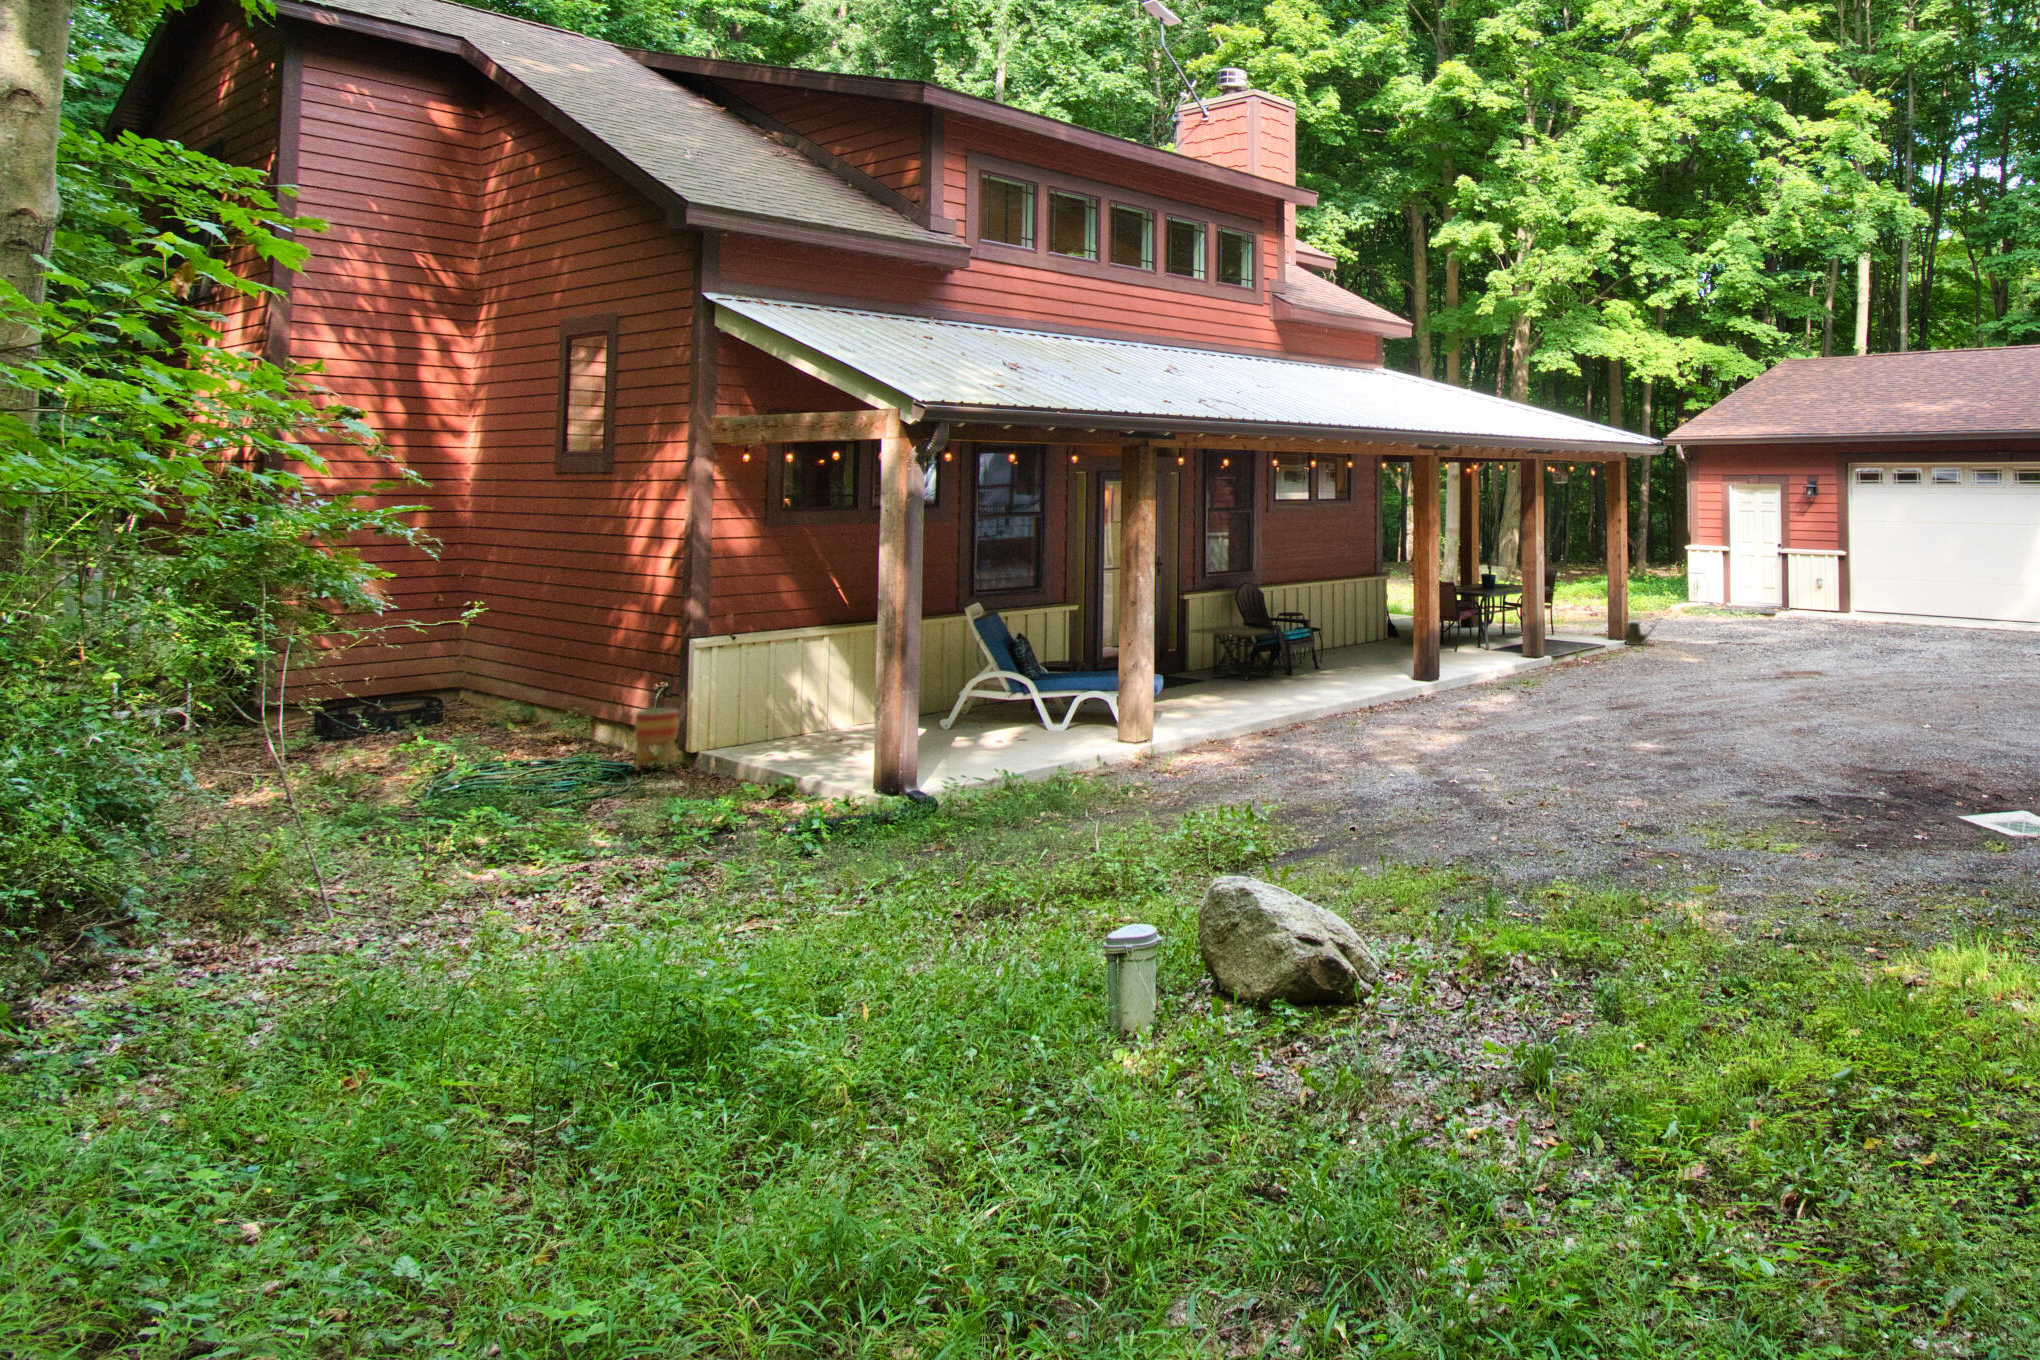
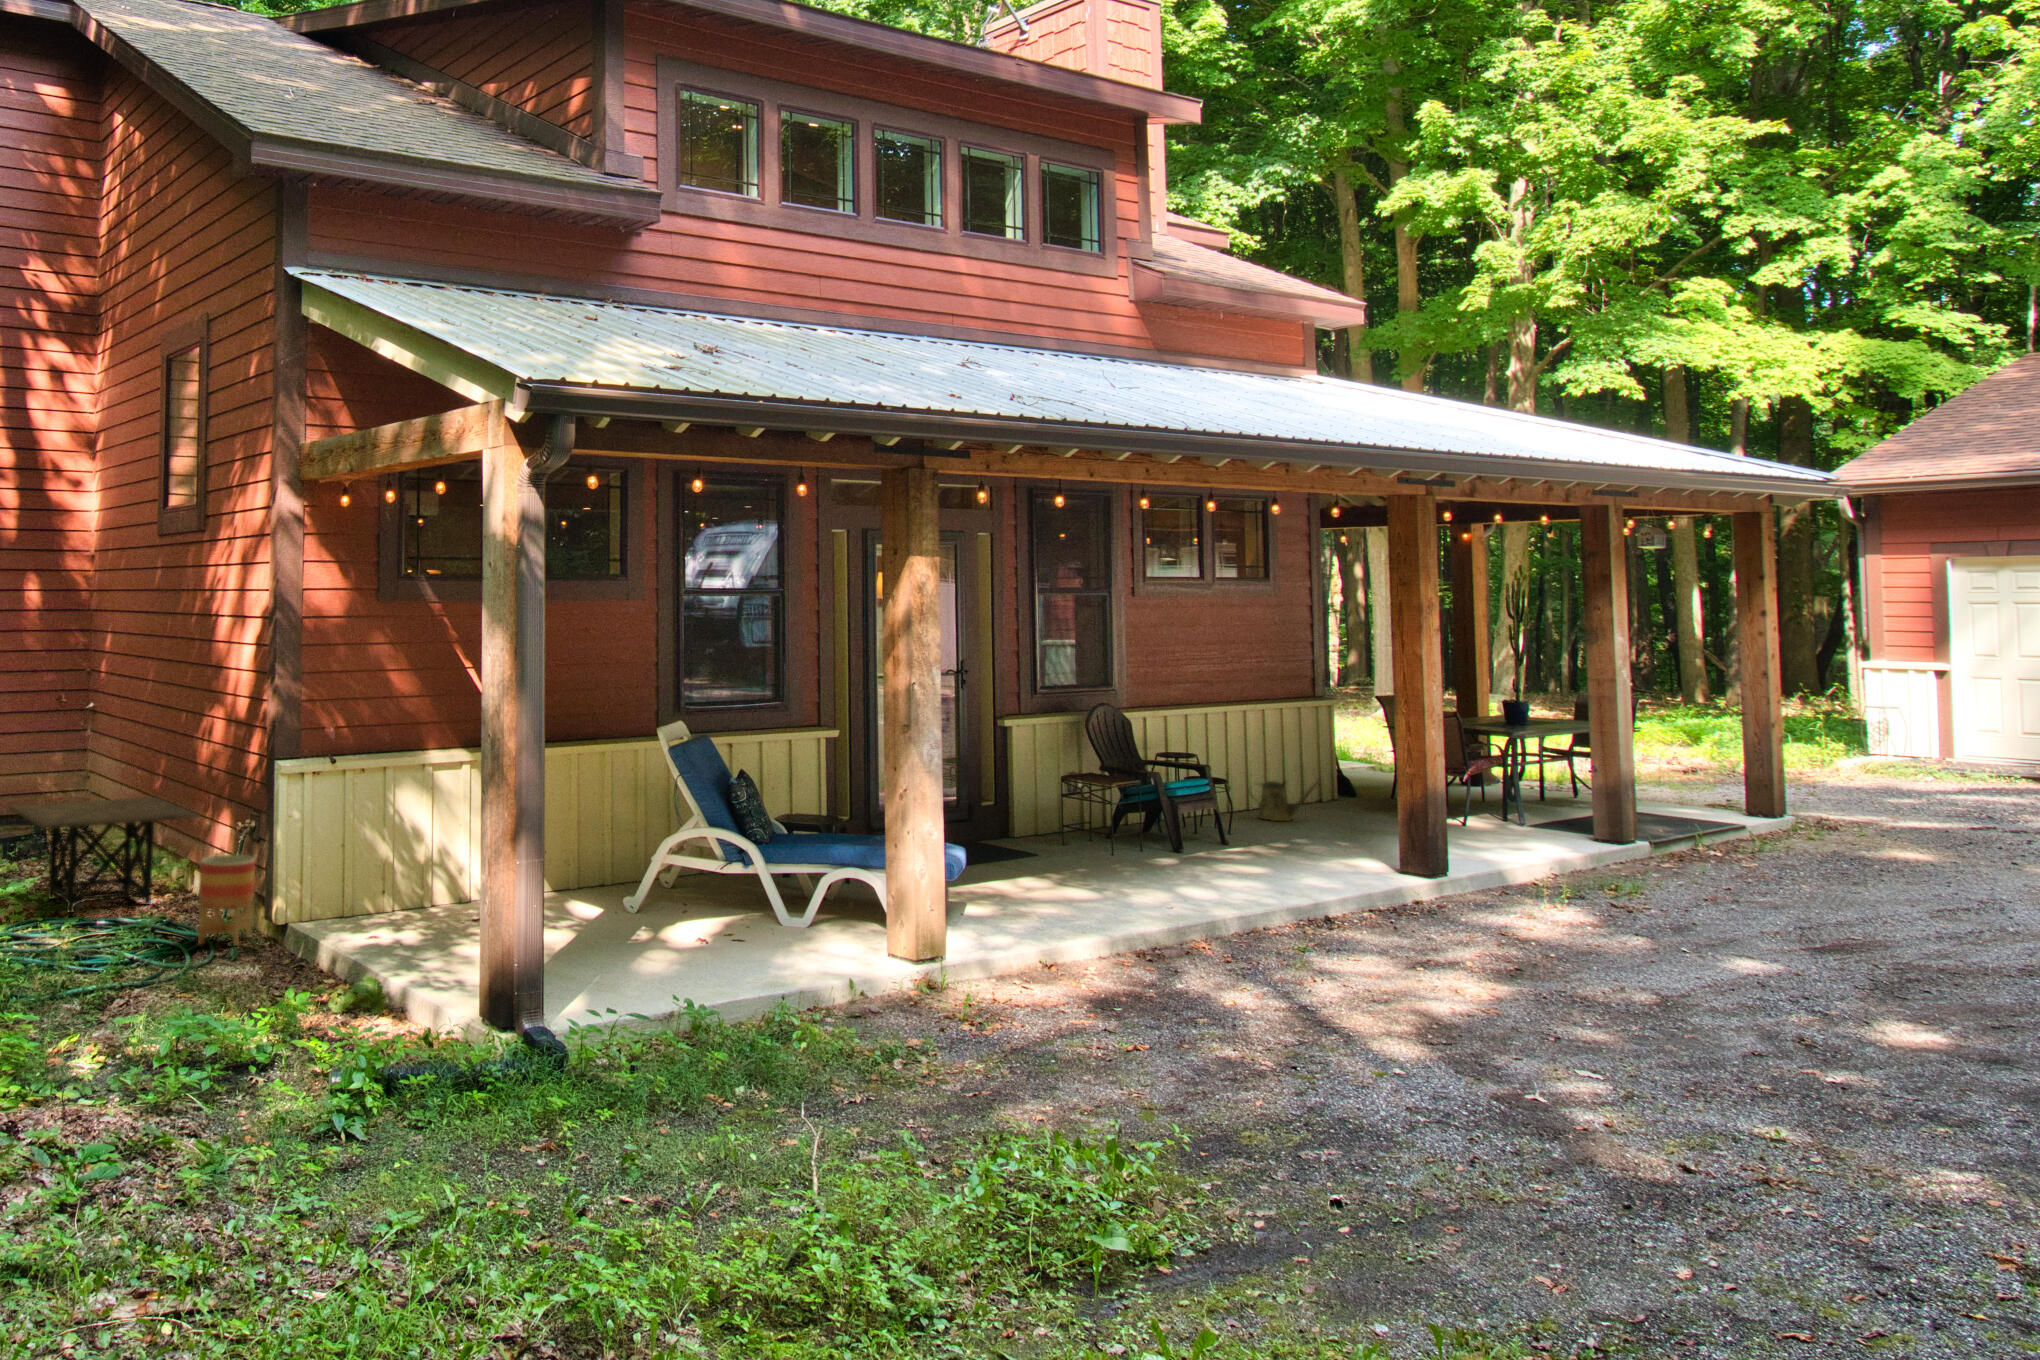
watering can: present [1619,622,1651,645] -> present [1257,781,1319,821]
side table: present [1190,625,1273,680] -> present [10,797,199,913]

